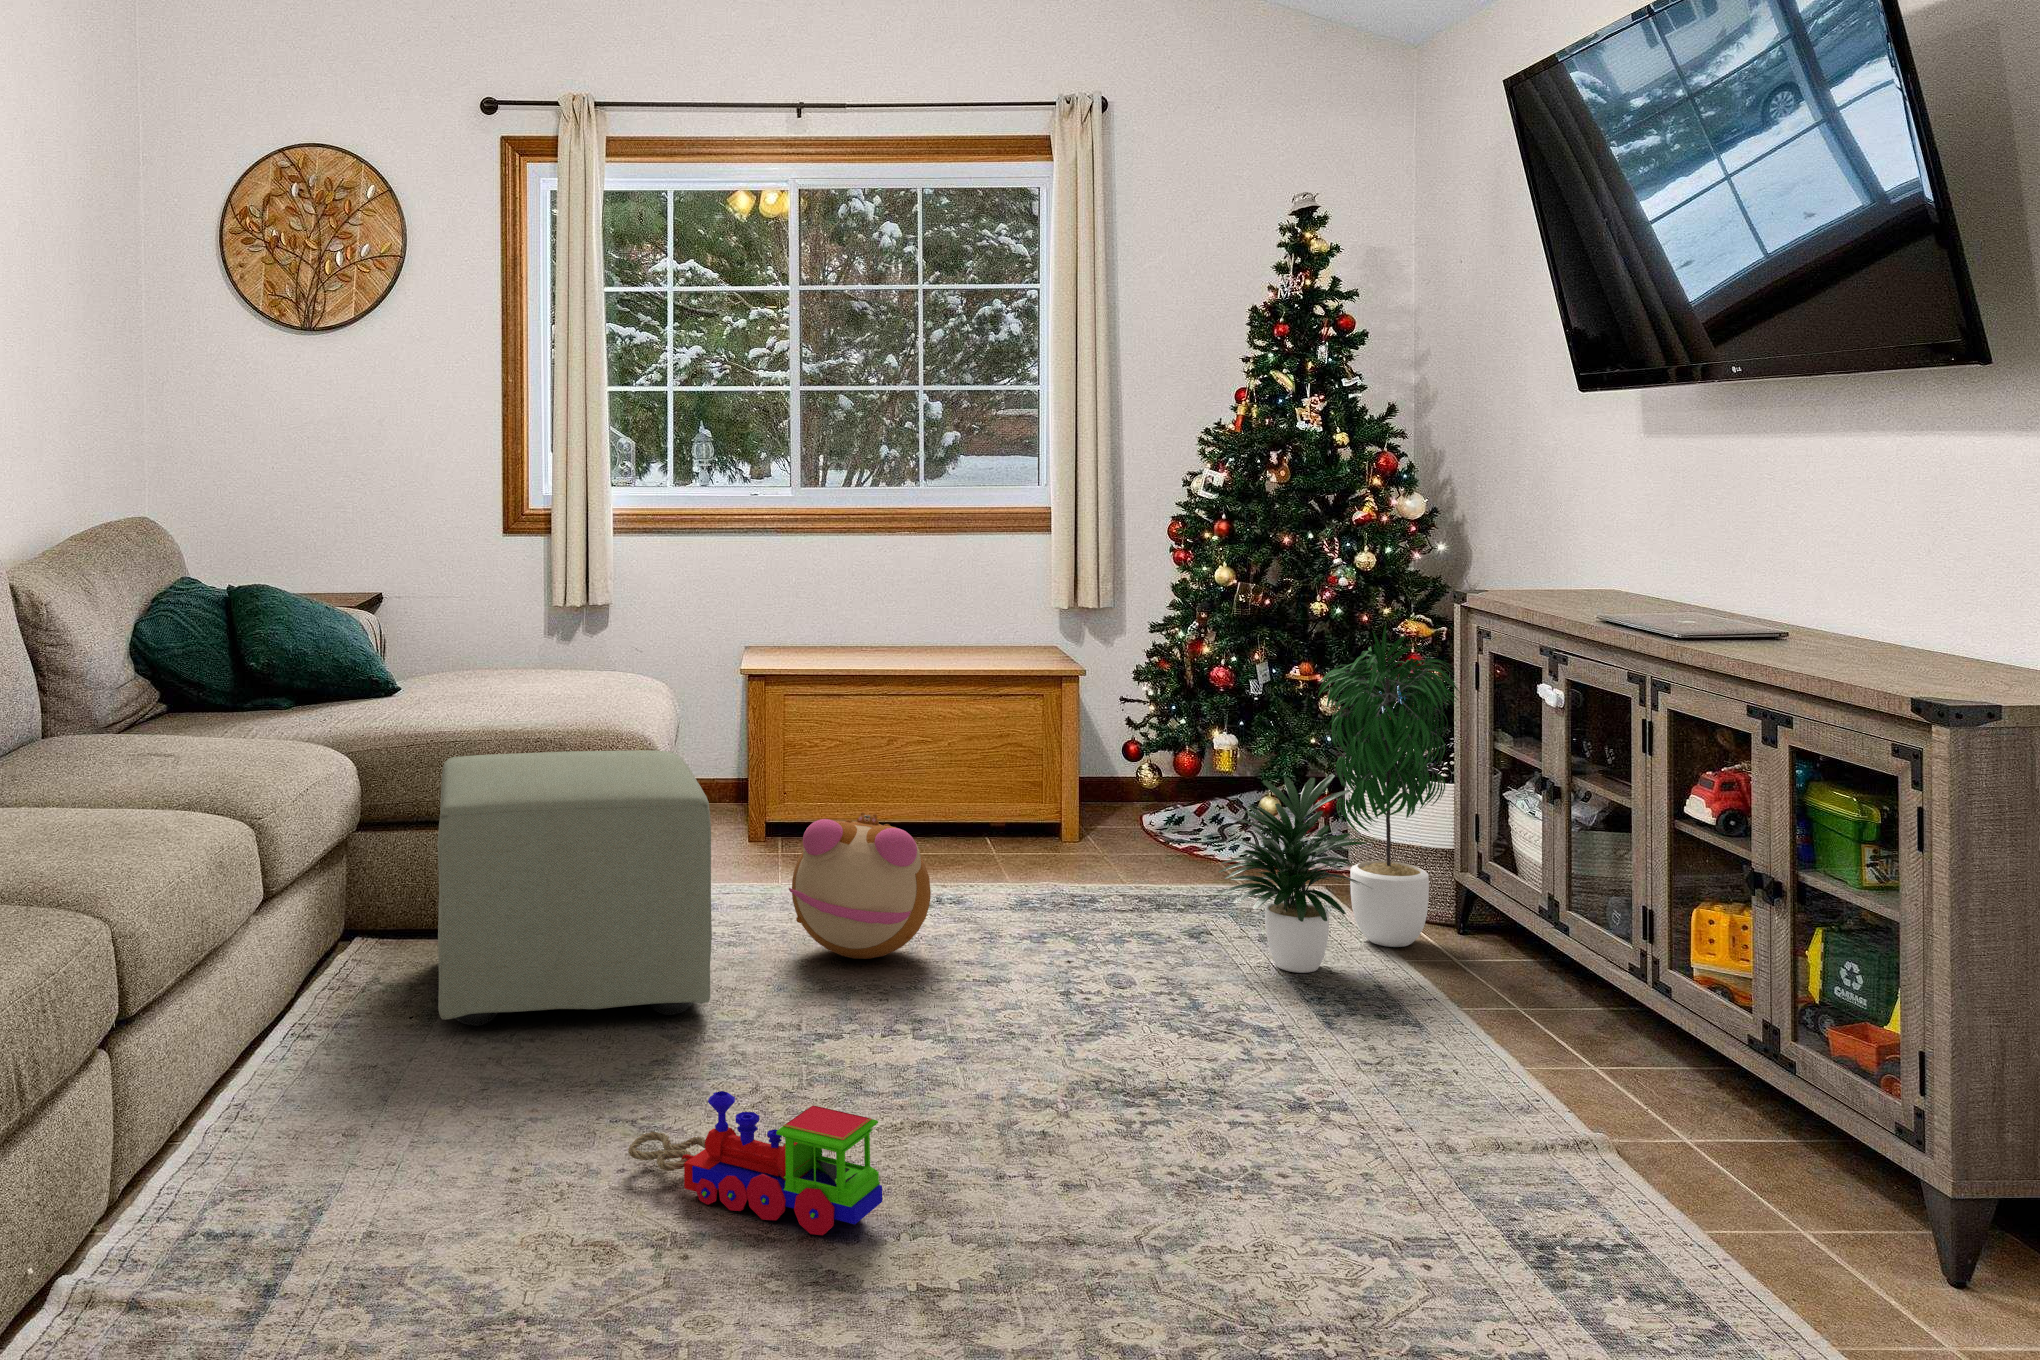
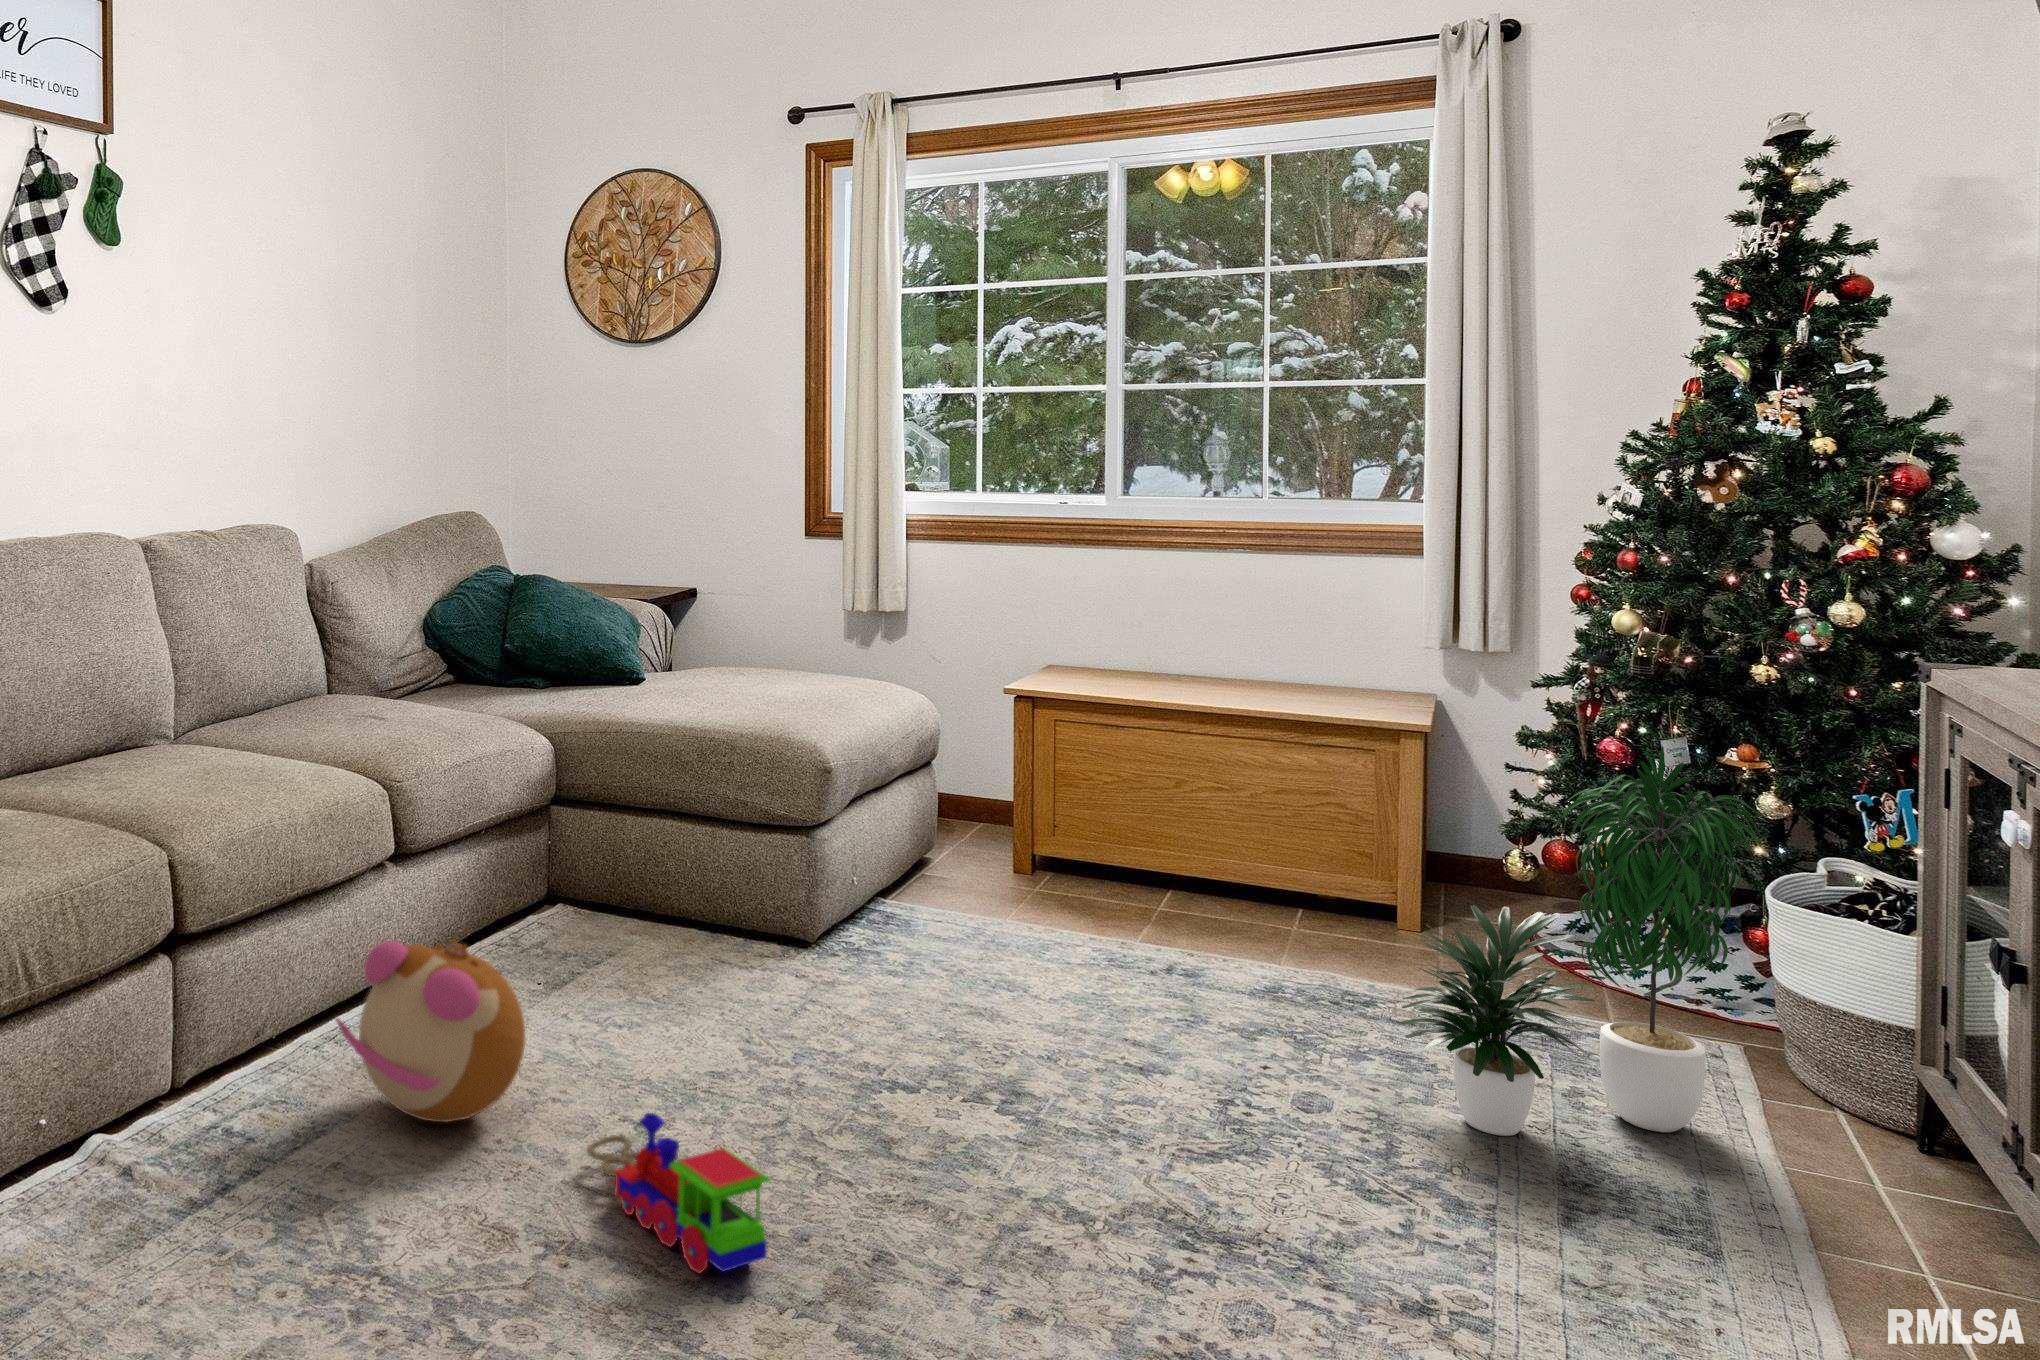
ottoman: present [438,750,712,1026] -> none [547,752,832,1028]
plush toy: present [789,812,931,959] -> present [336,940,525,1122]

